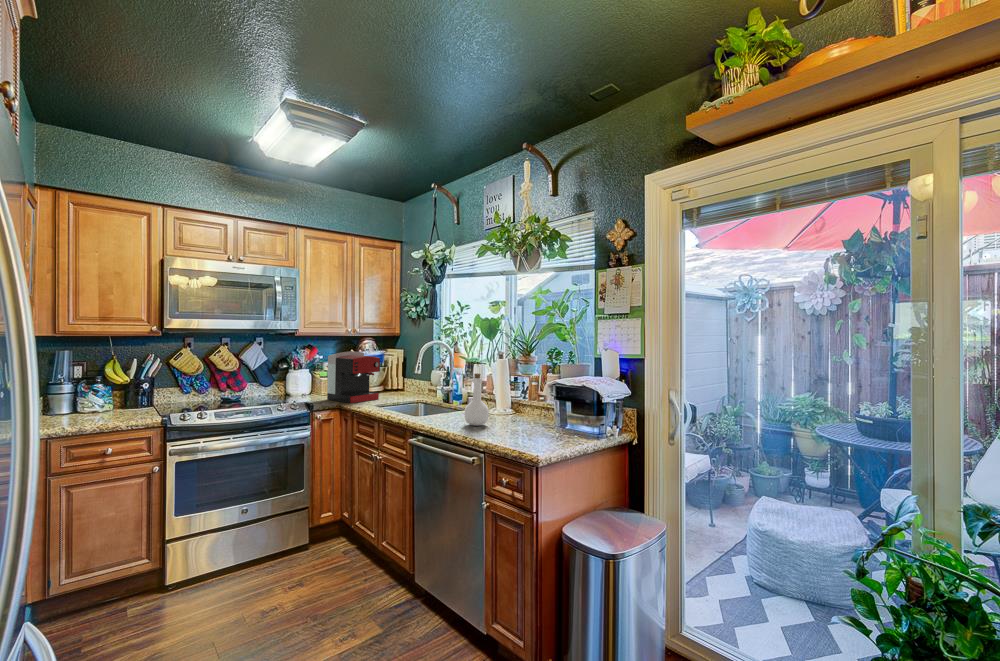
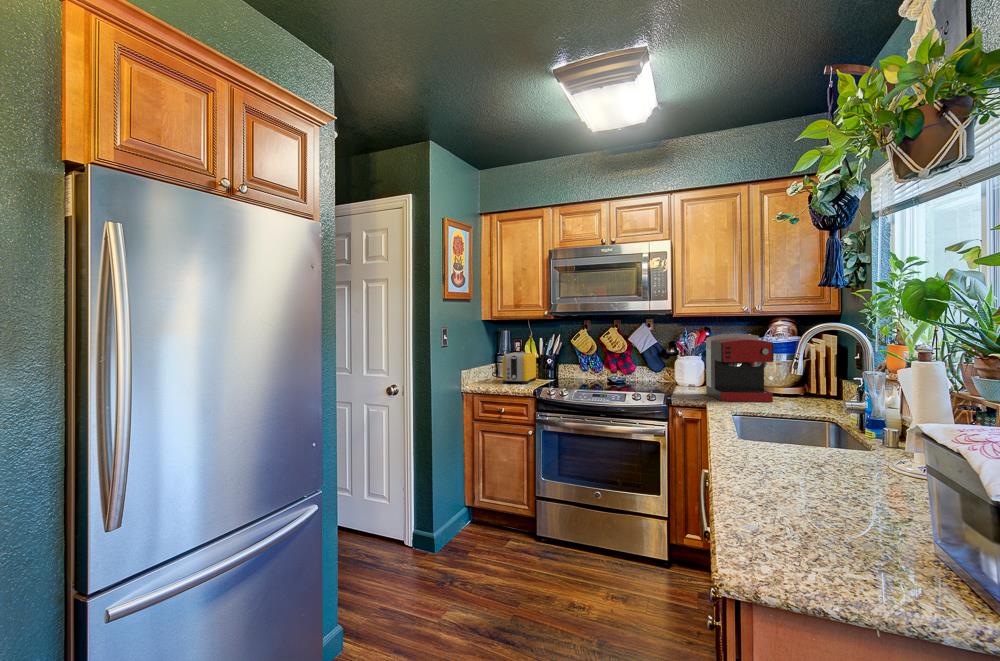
bottle: present [465,373,489,426] -> none [808,365,868,469]
toaster: none [75,376,123,420] -> present [502,352,536,384]

